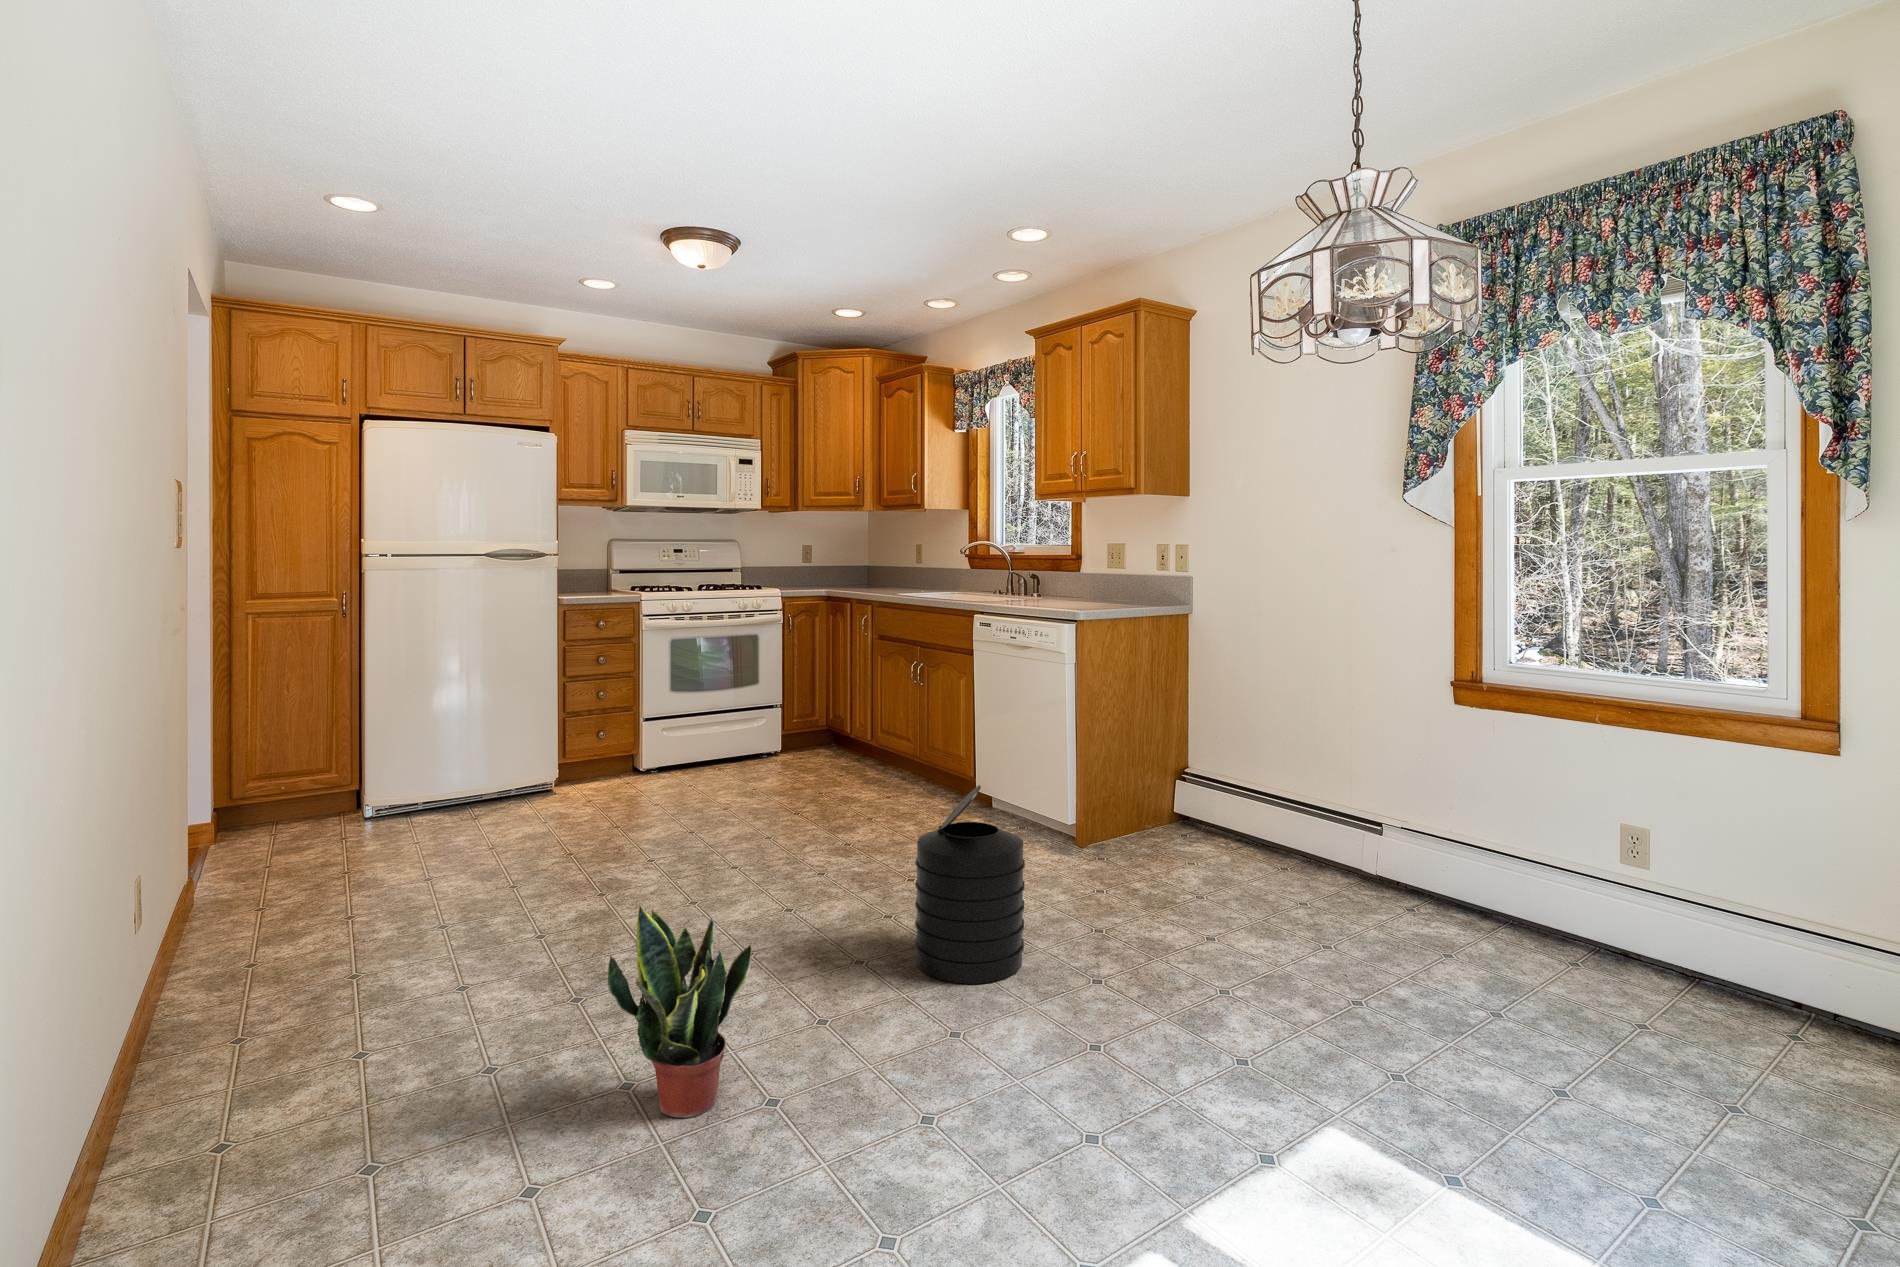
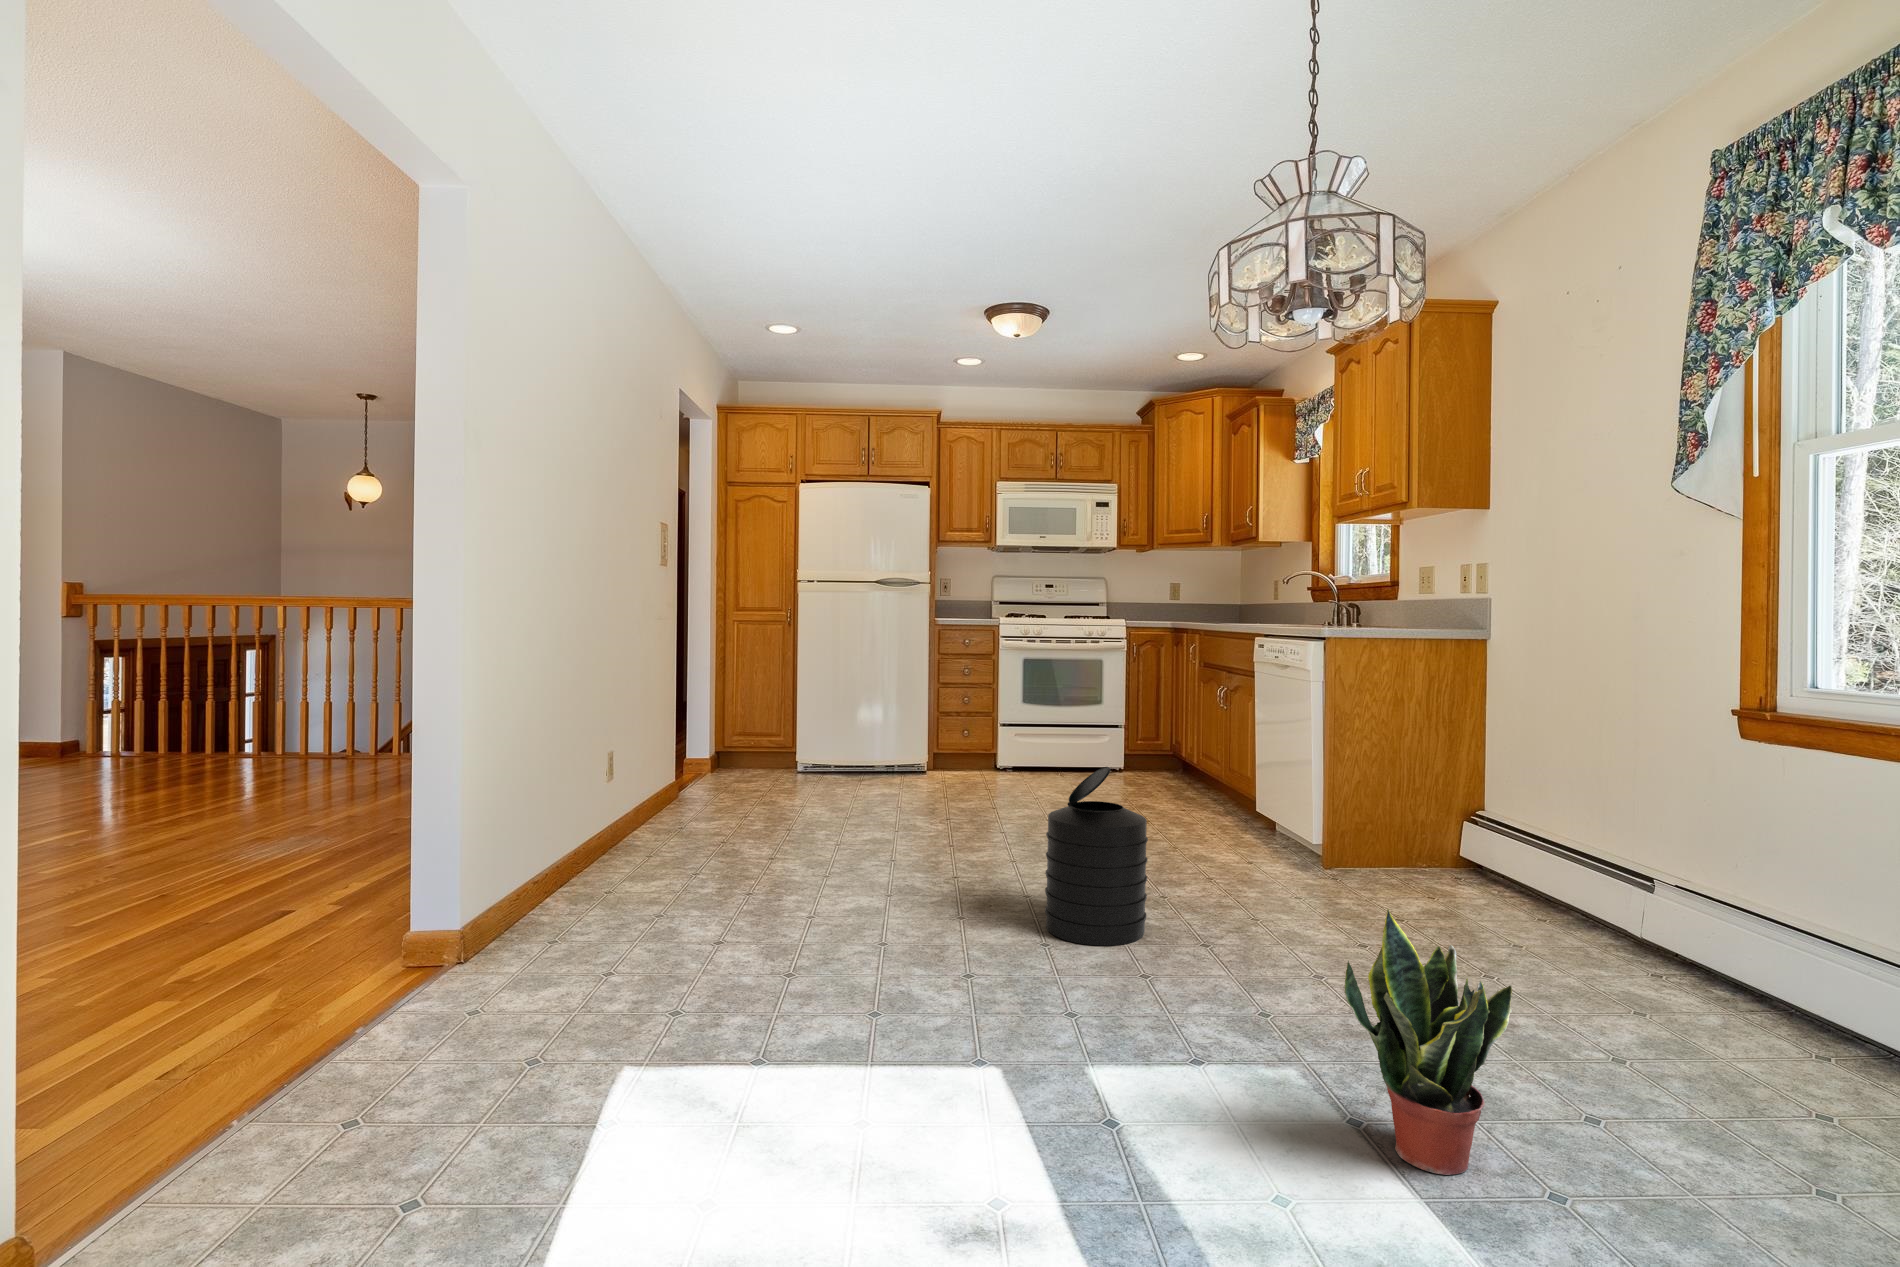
potted plant: present [607,905,752,1118] -> present [1344,909,1512,1175]

